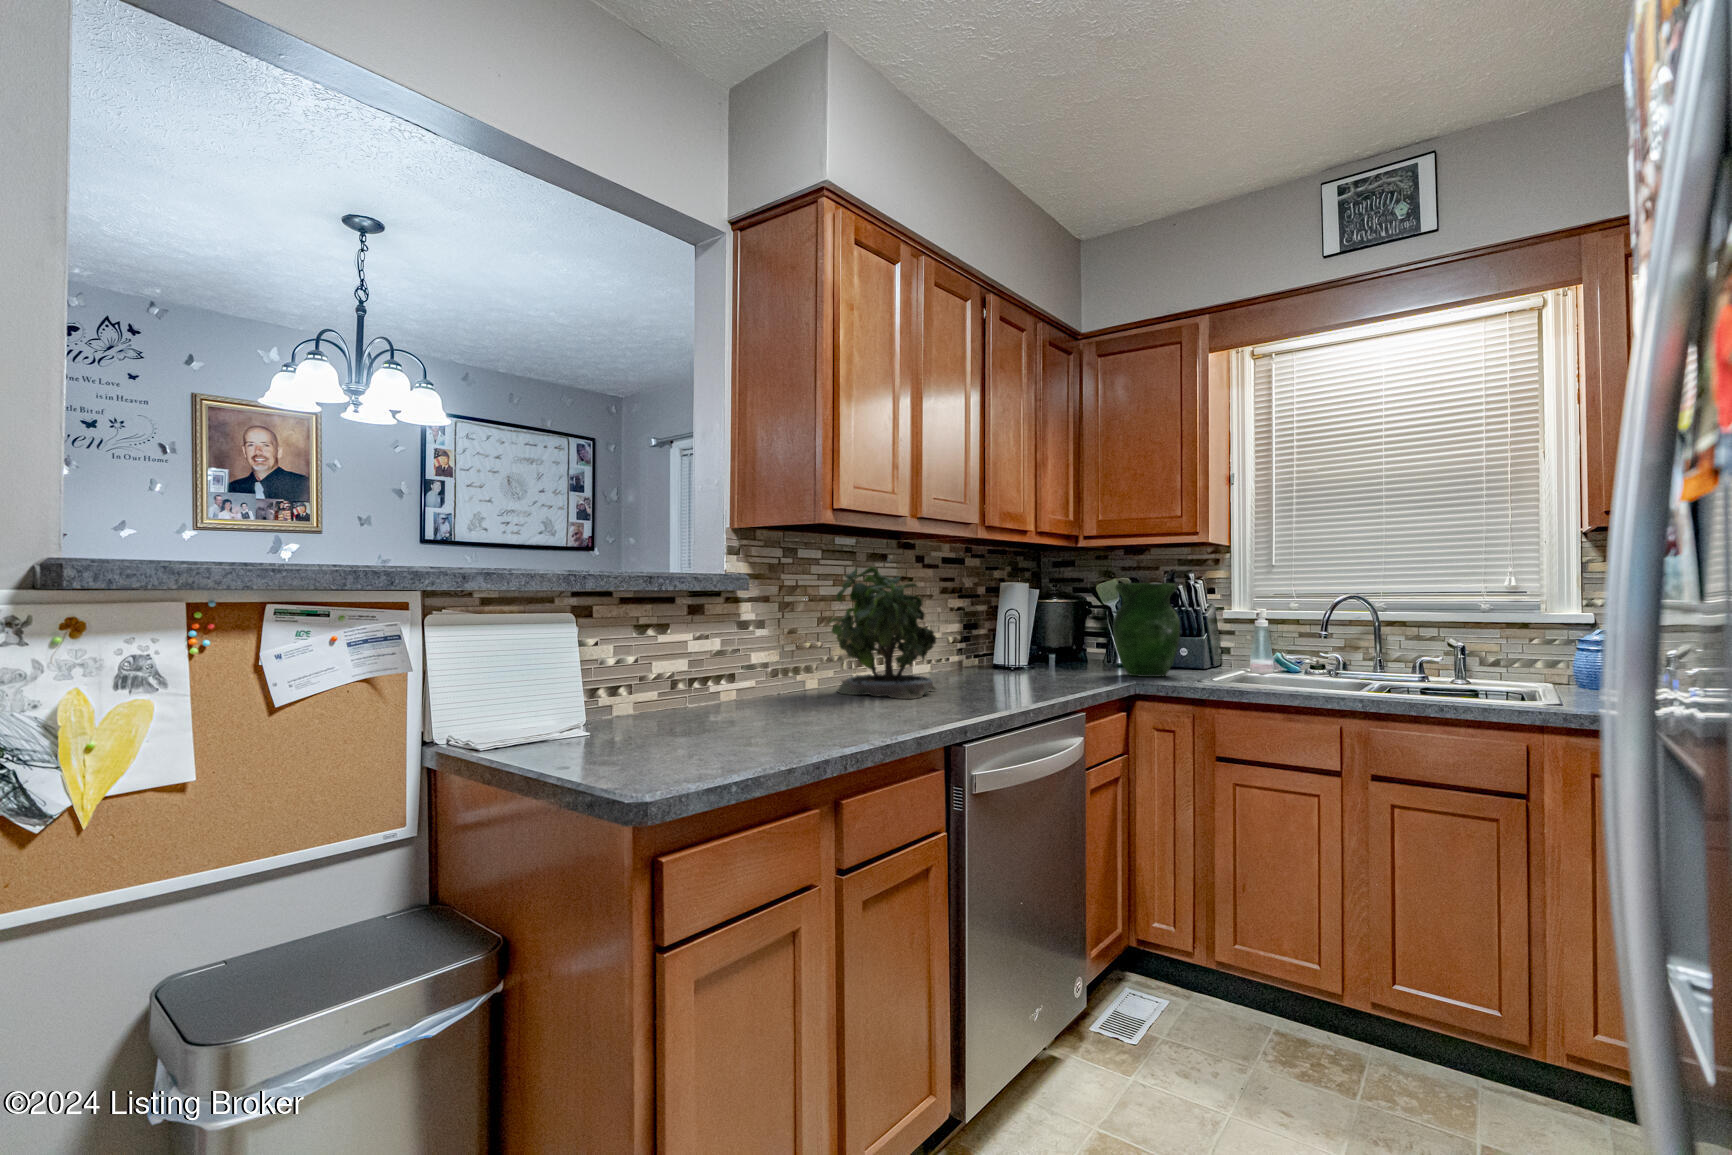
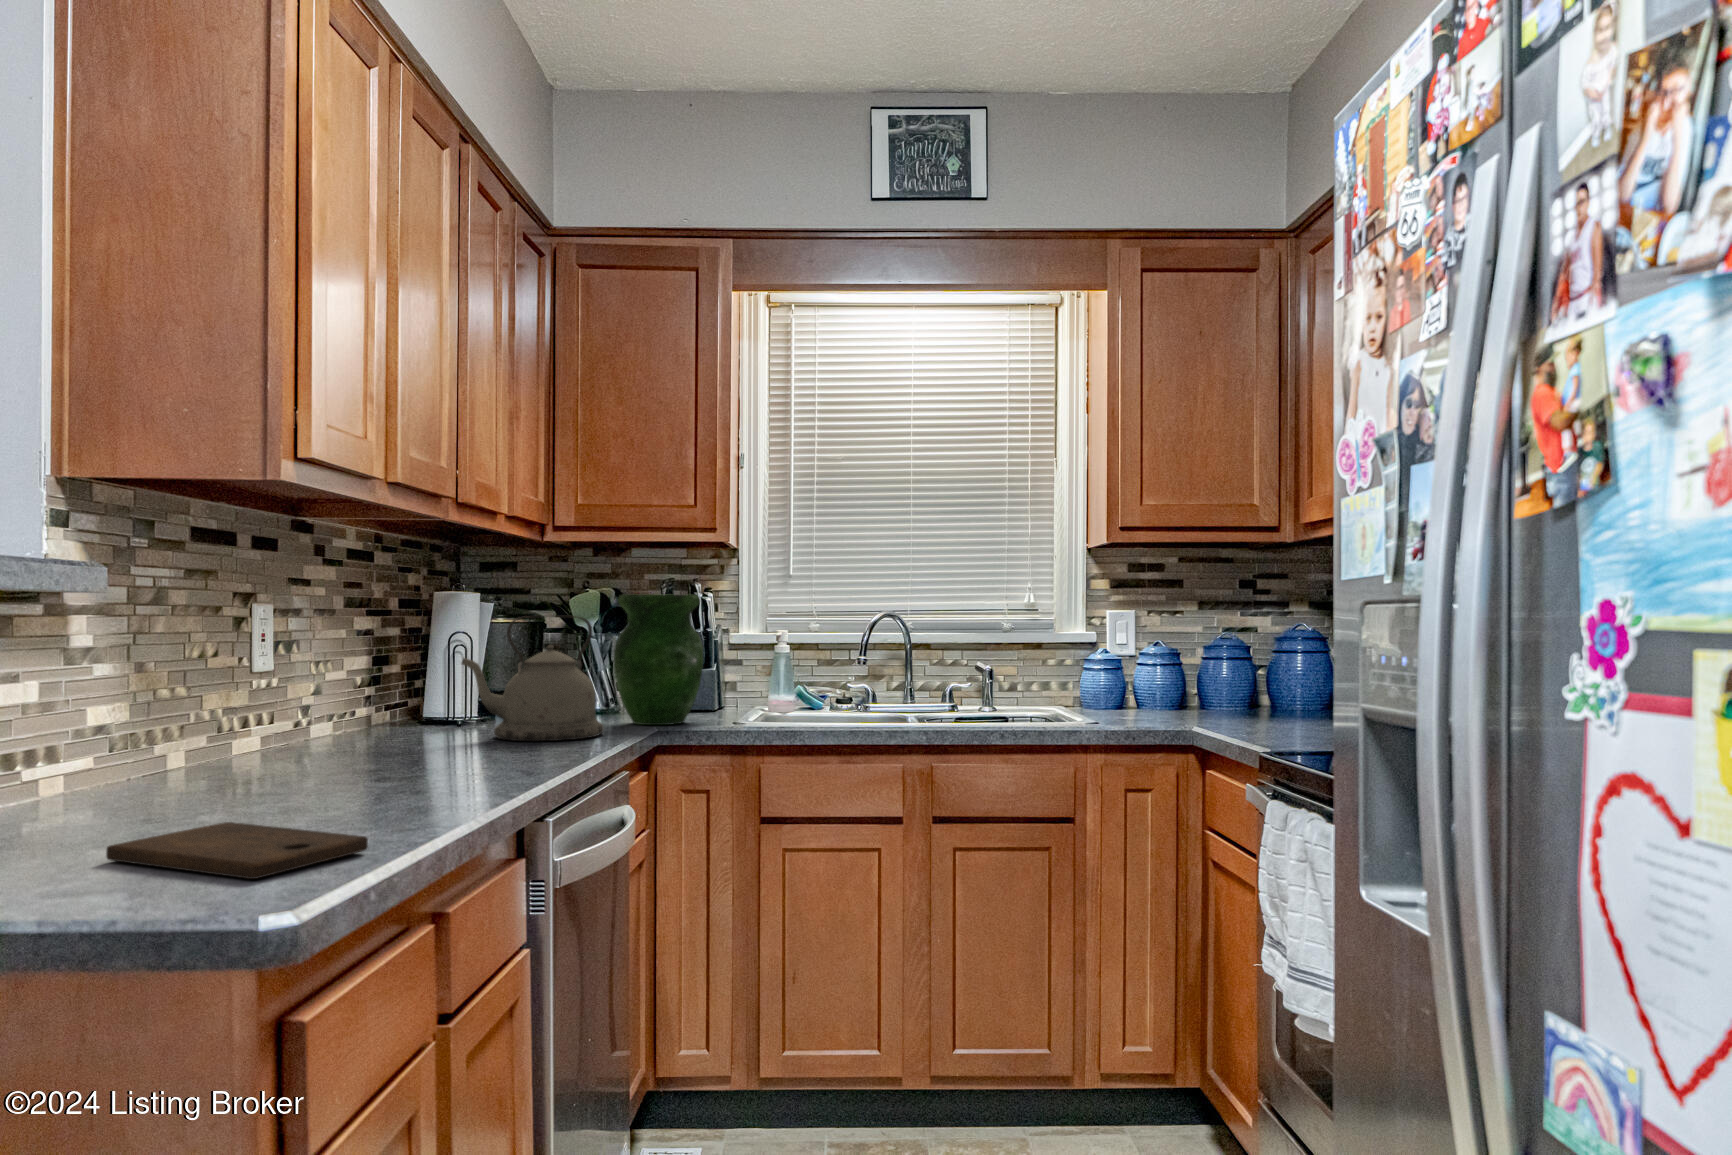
potted plant: present [828,559,936,699] -> none [167,546,386,798]
kettle: none [1002,598,1097,681] -> present [462,616,604,741]
cutting board: none [783,702,889,725] -> present [106,822,368,879]

